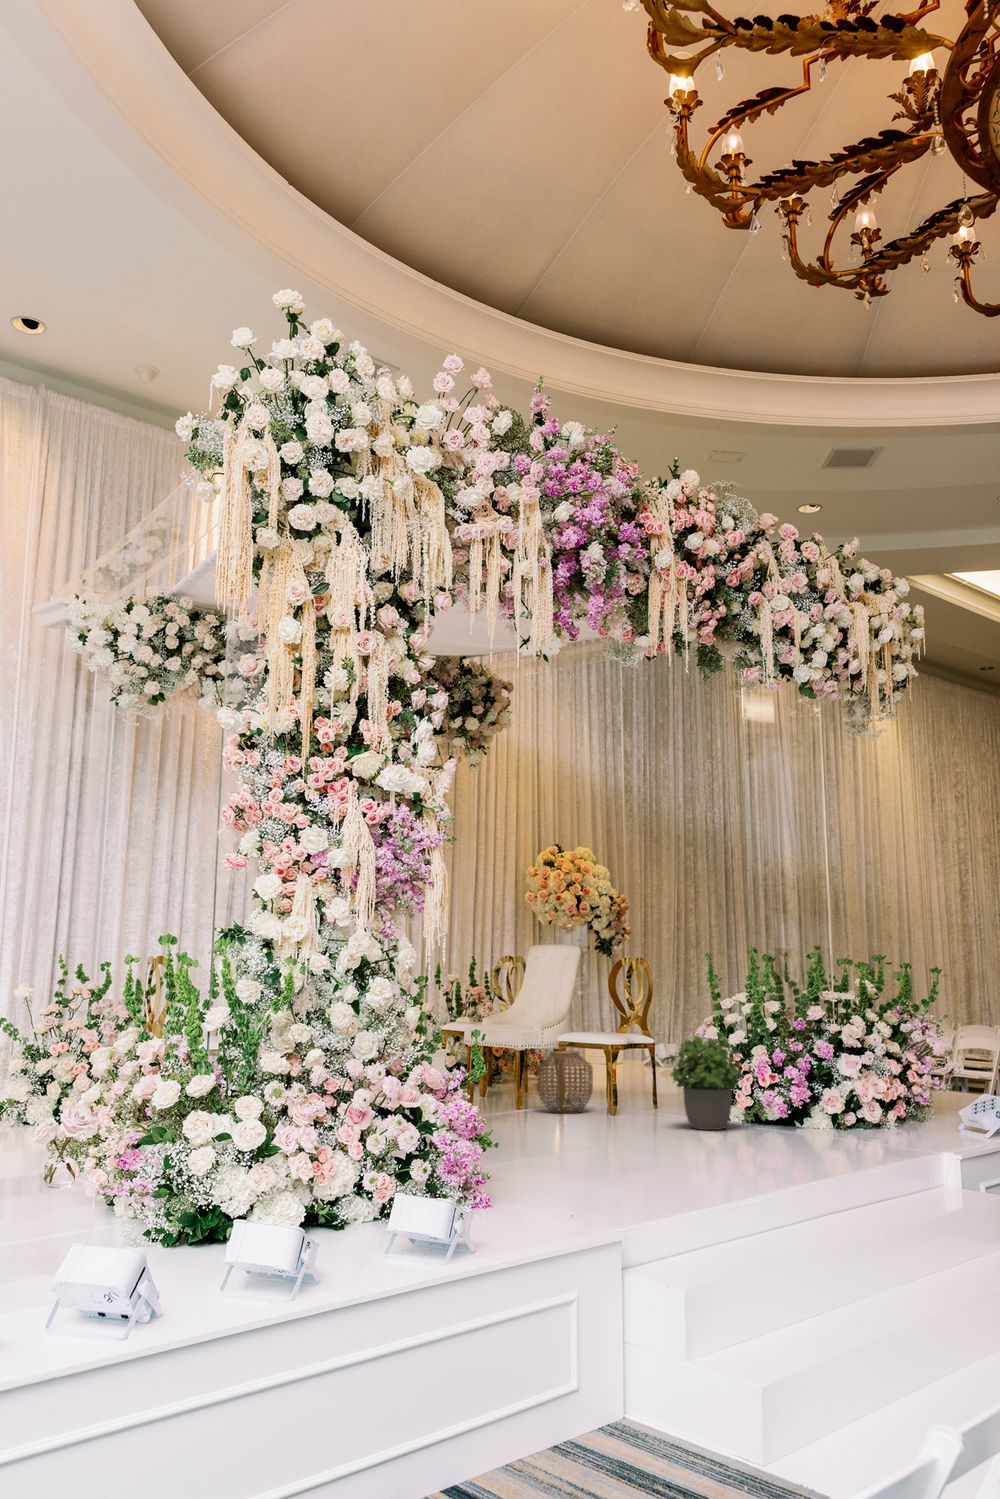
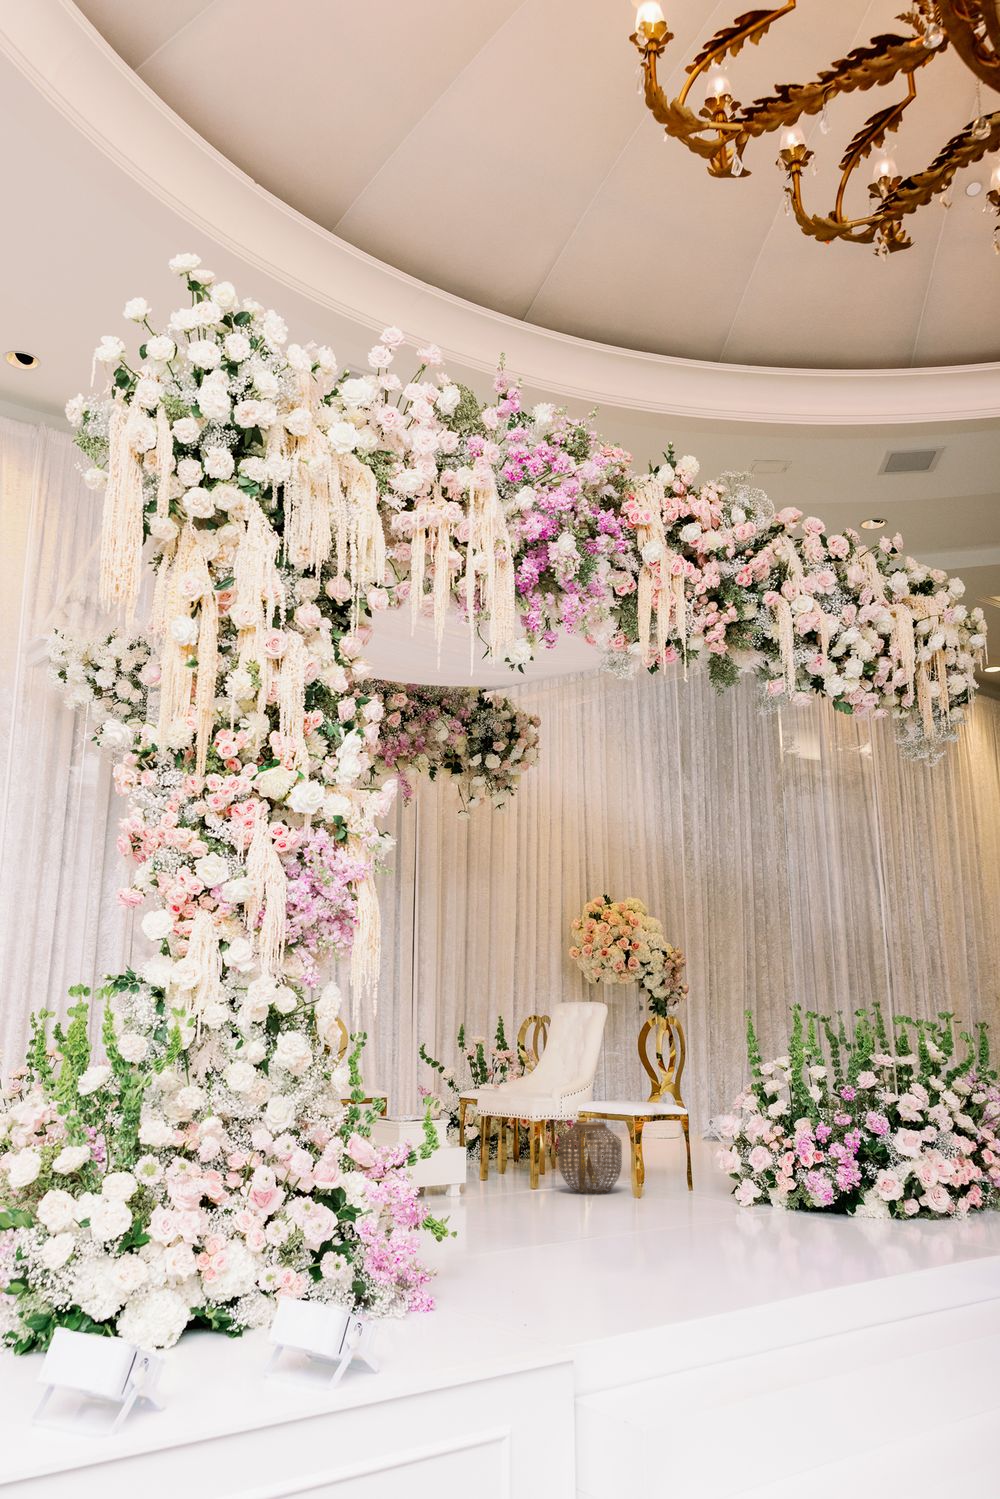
potted plant: present [669,1036,744,1130] -> none [697,1102,787,1217]

